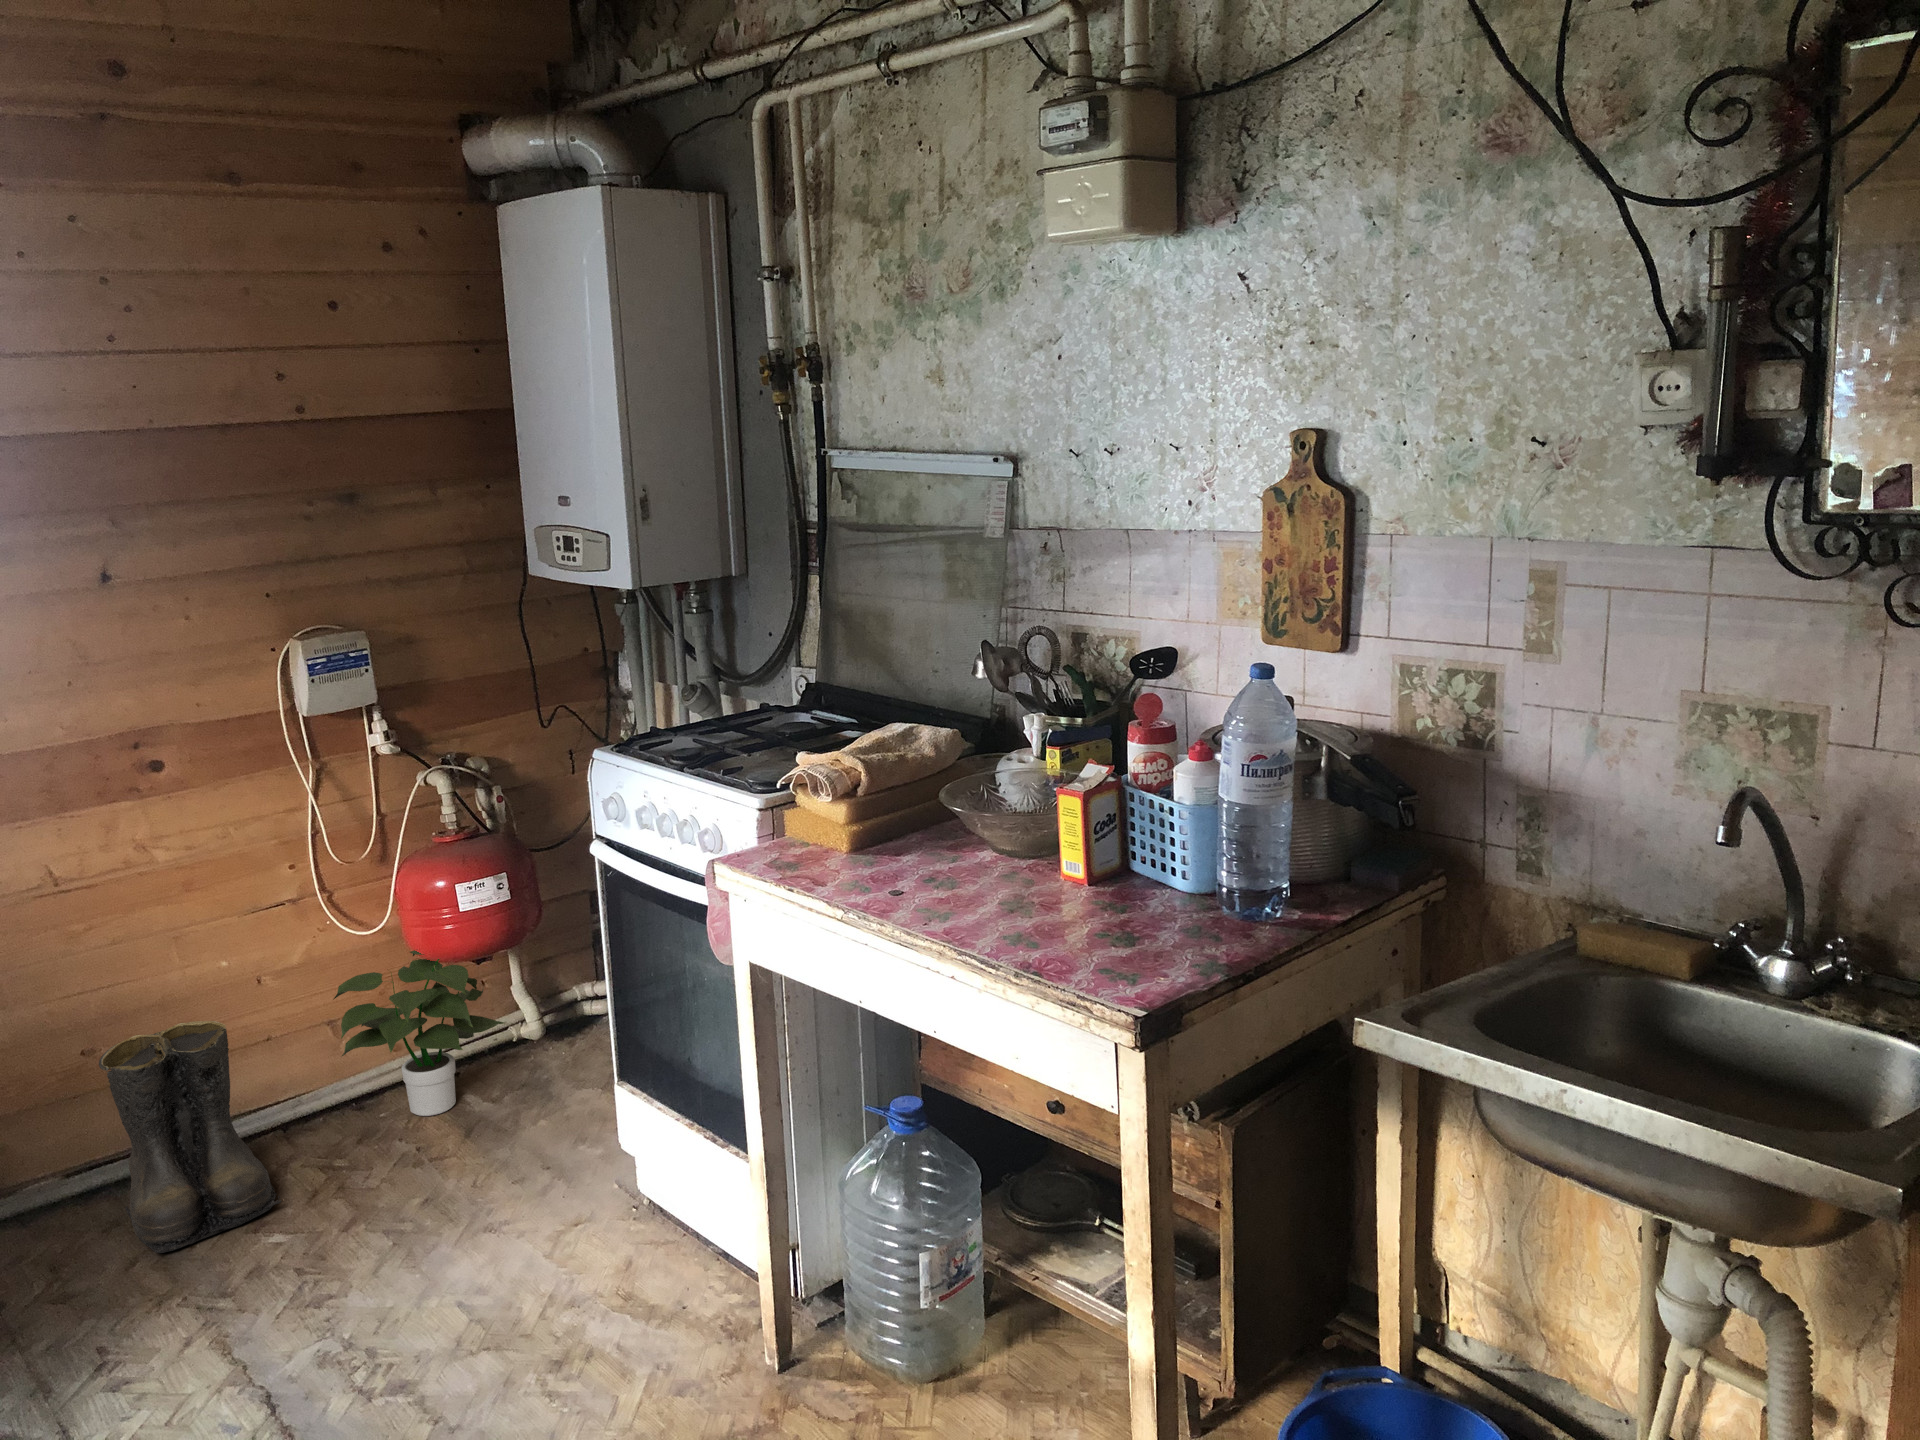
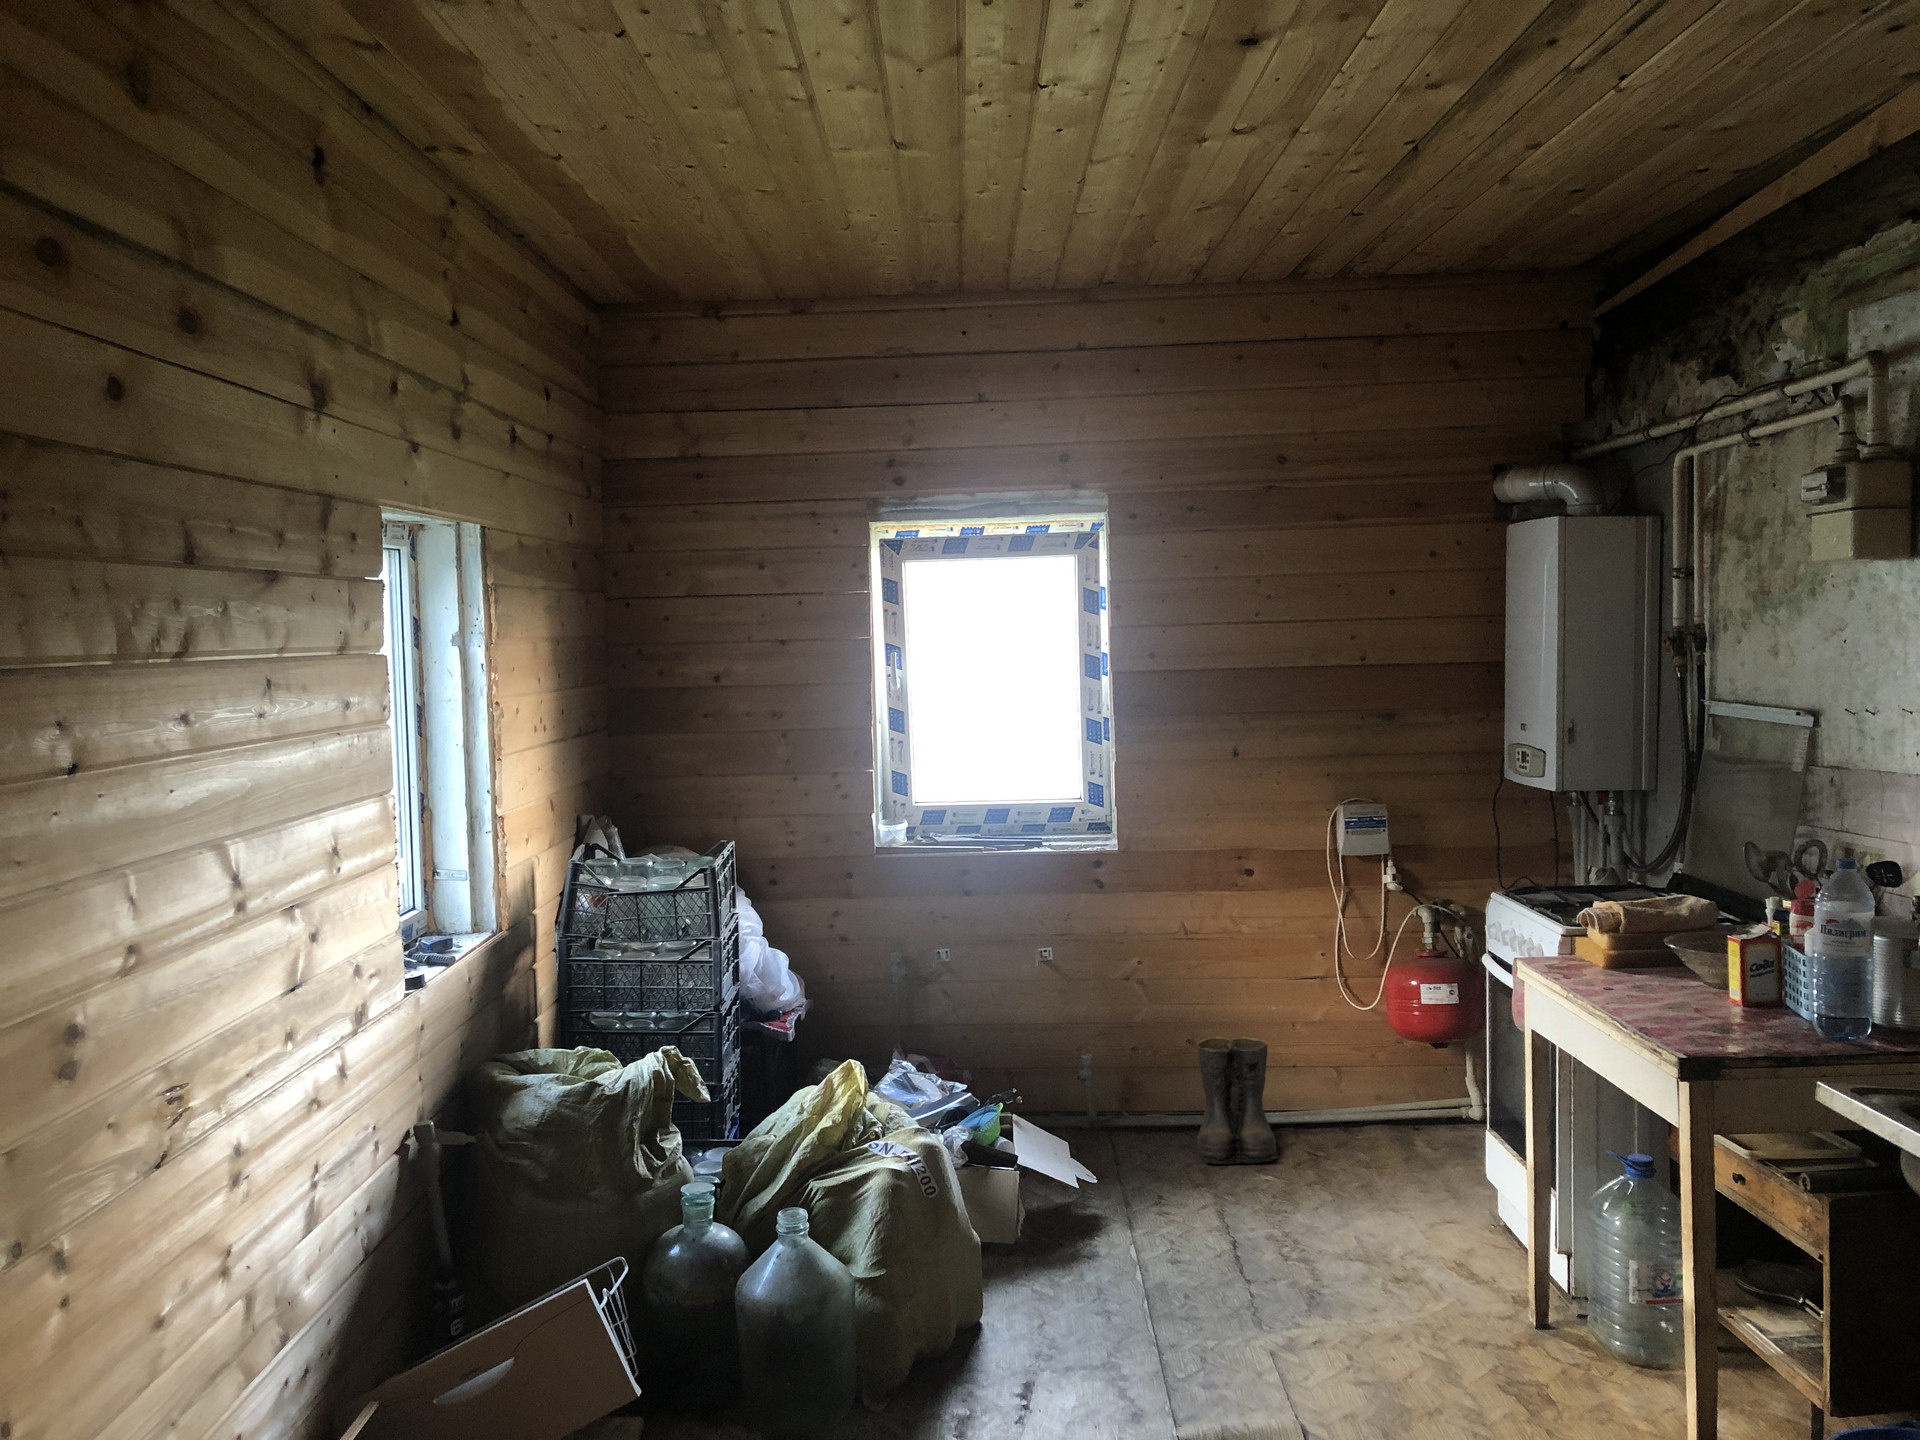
potted plant: present [334,950,504,1116] -> none [1335,1028,1448,1145]

